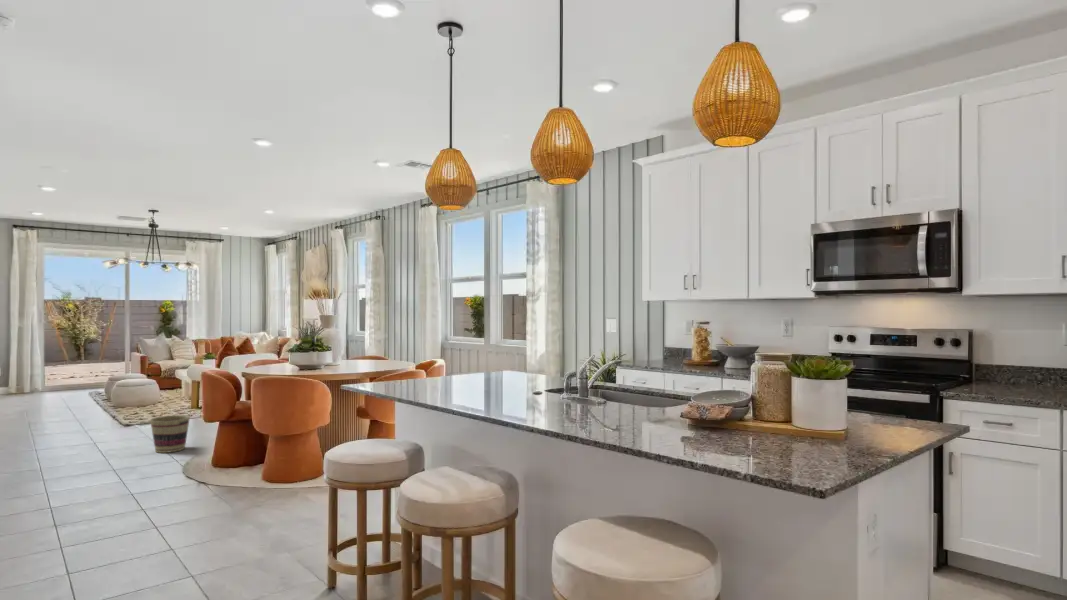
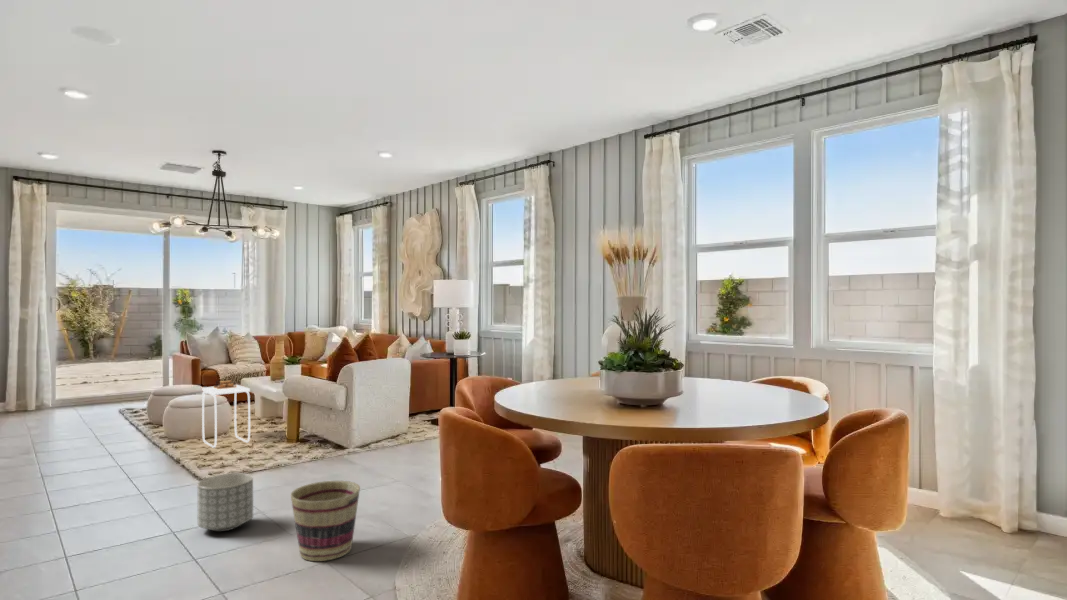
side table: none [135,368,166,412] -> present [202,380,250,448]
planter: none [108,414,141,444] -> present [197,473,253,532]

